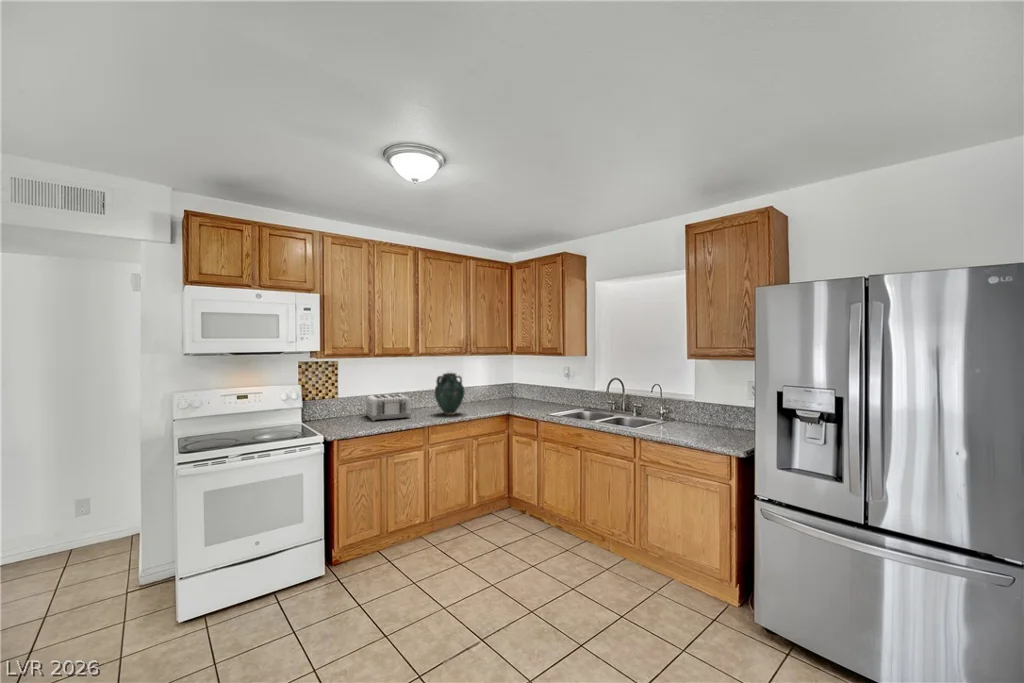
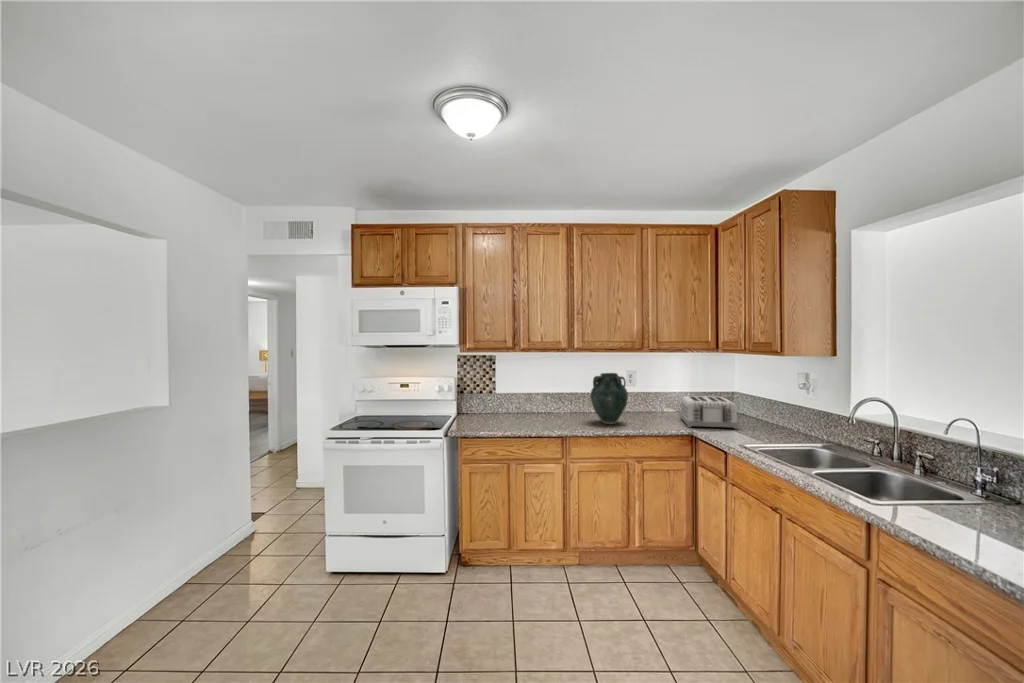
toaster: present [366,394,411,421] -> present [680,396,738,429]

